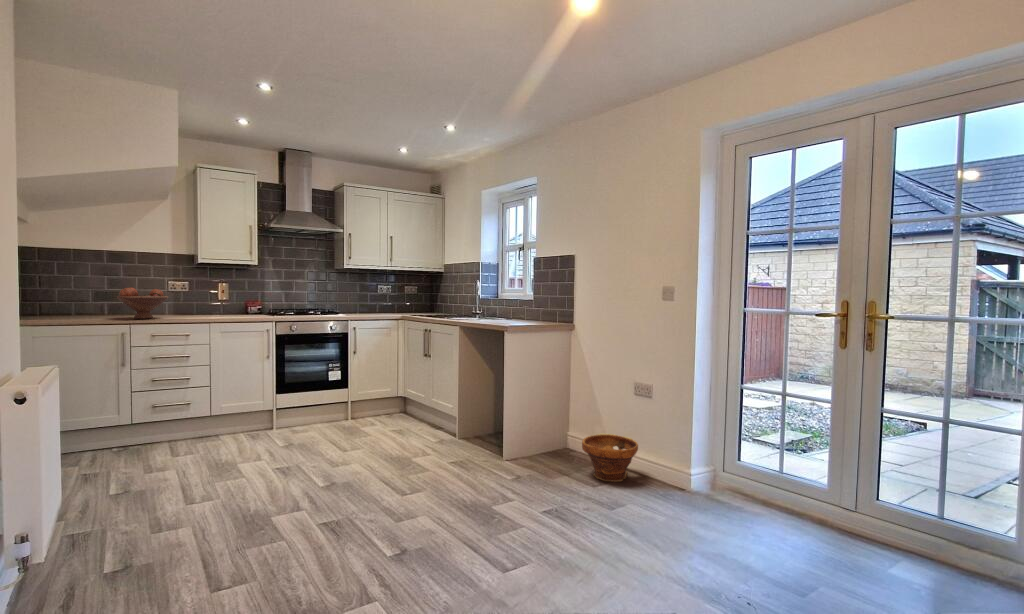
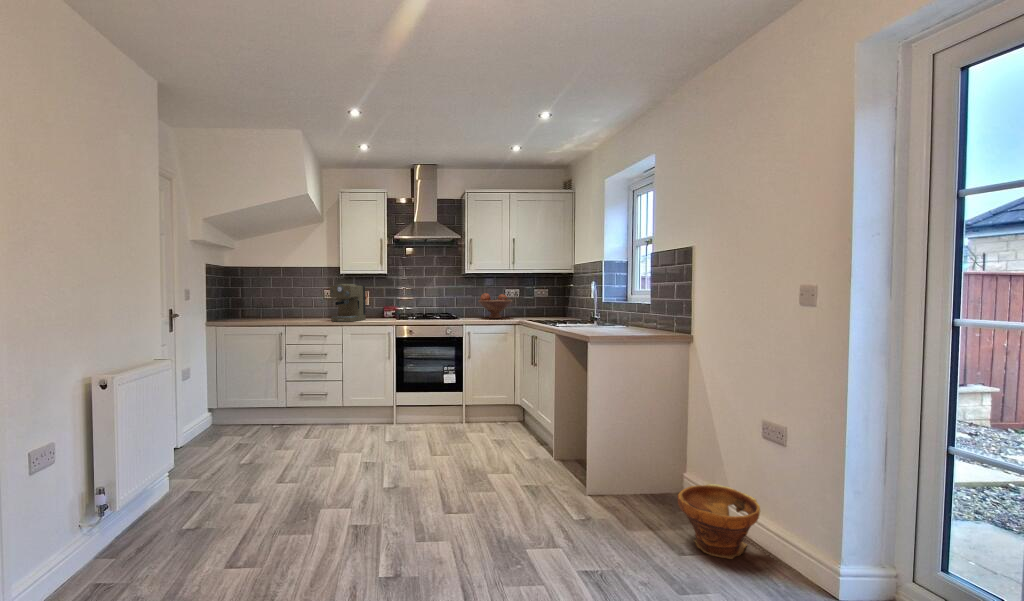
coffee maker: none [201,277,239,318] -> present [330,284,366,322]
fruit bowl: present [117,287,168,319] -> present [478,293,512,319]

